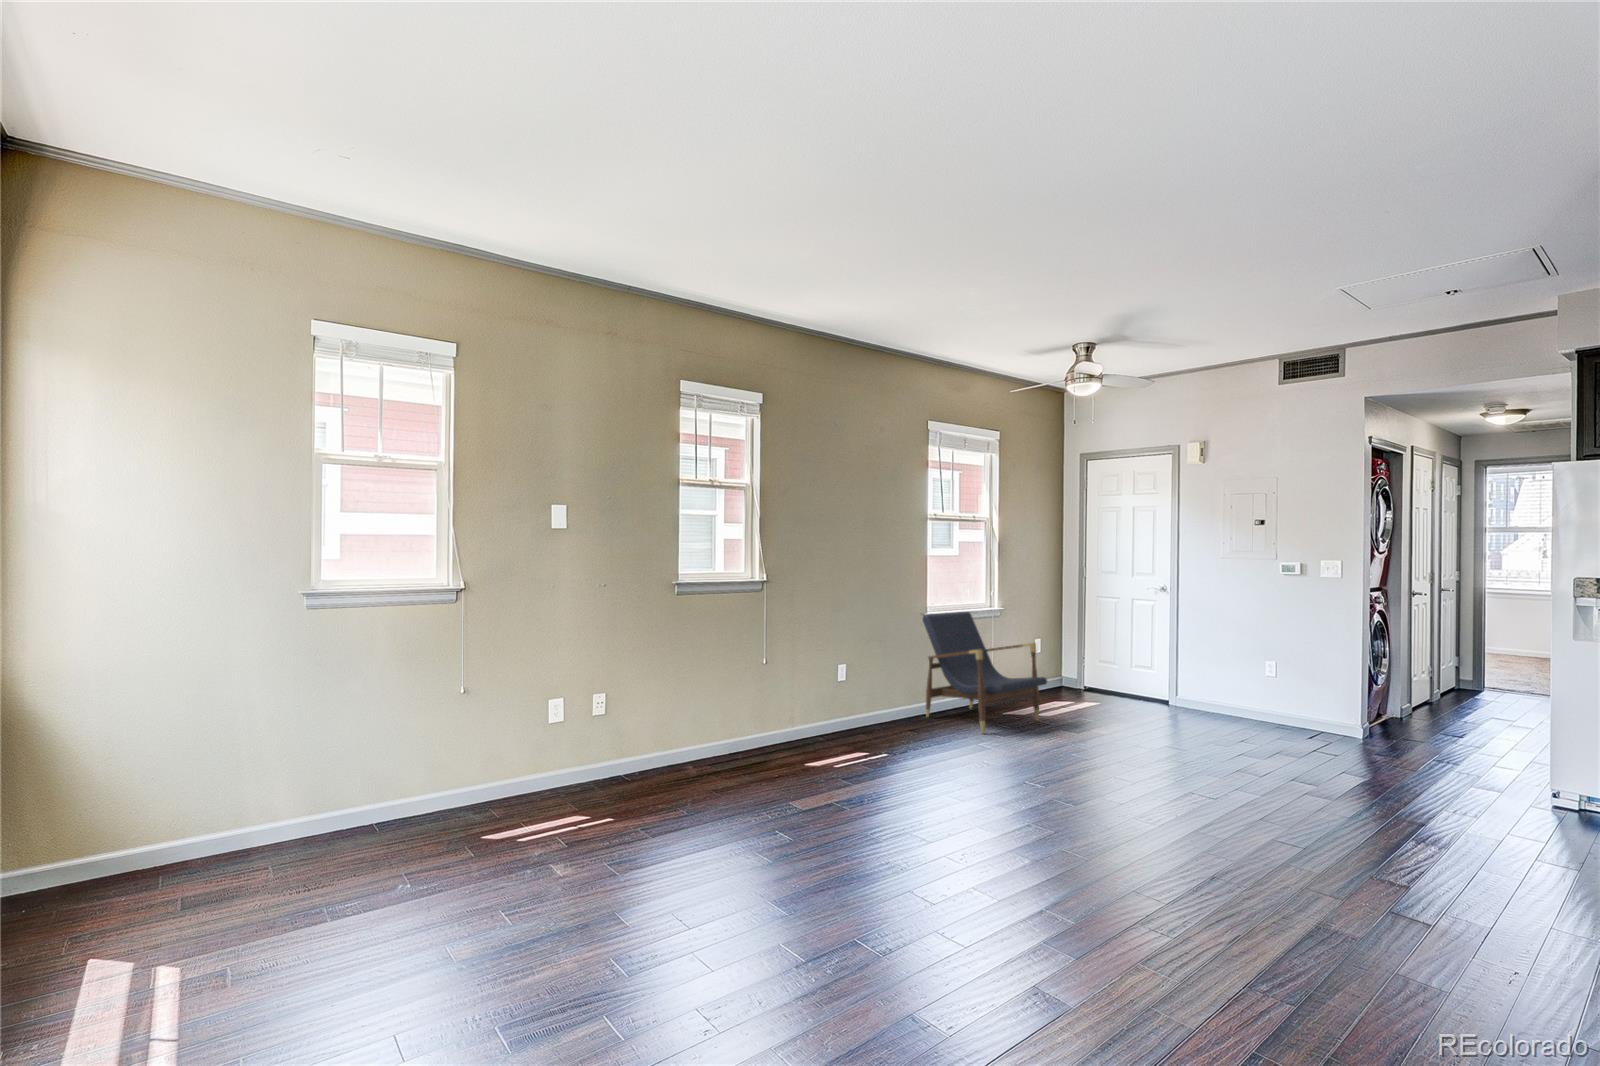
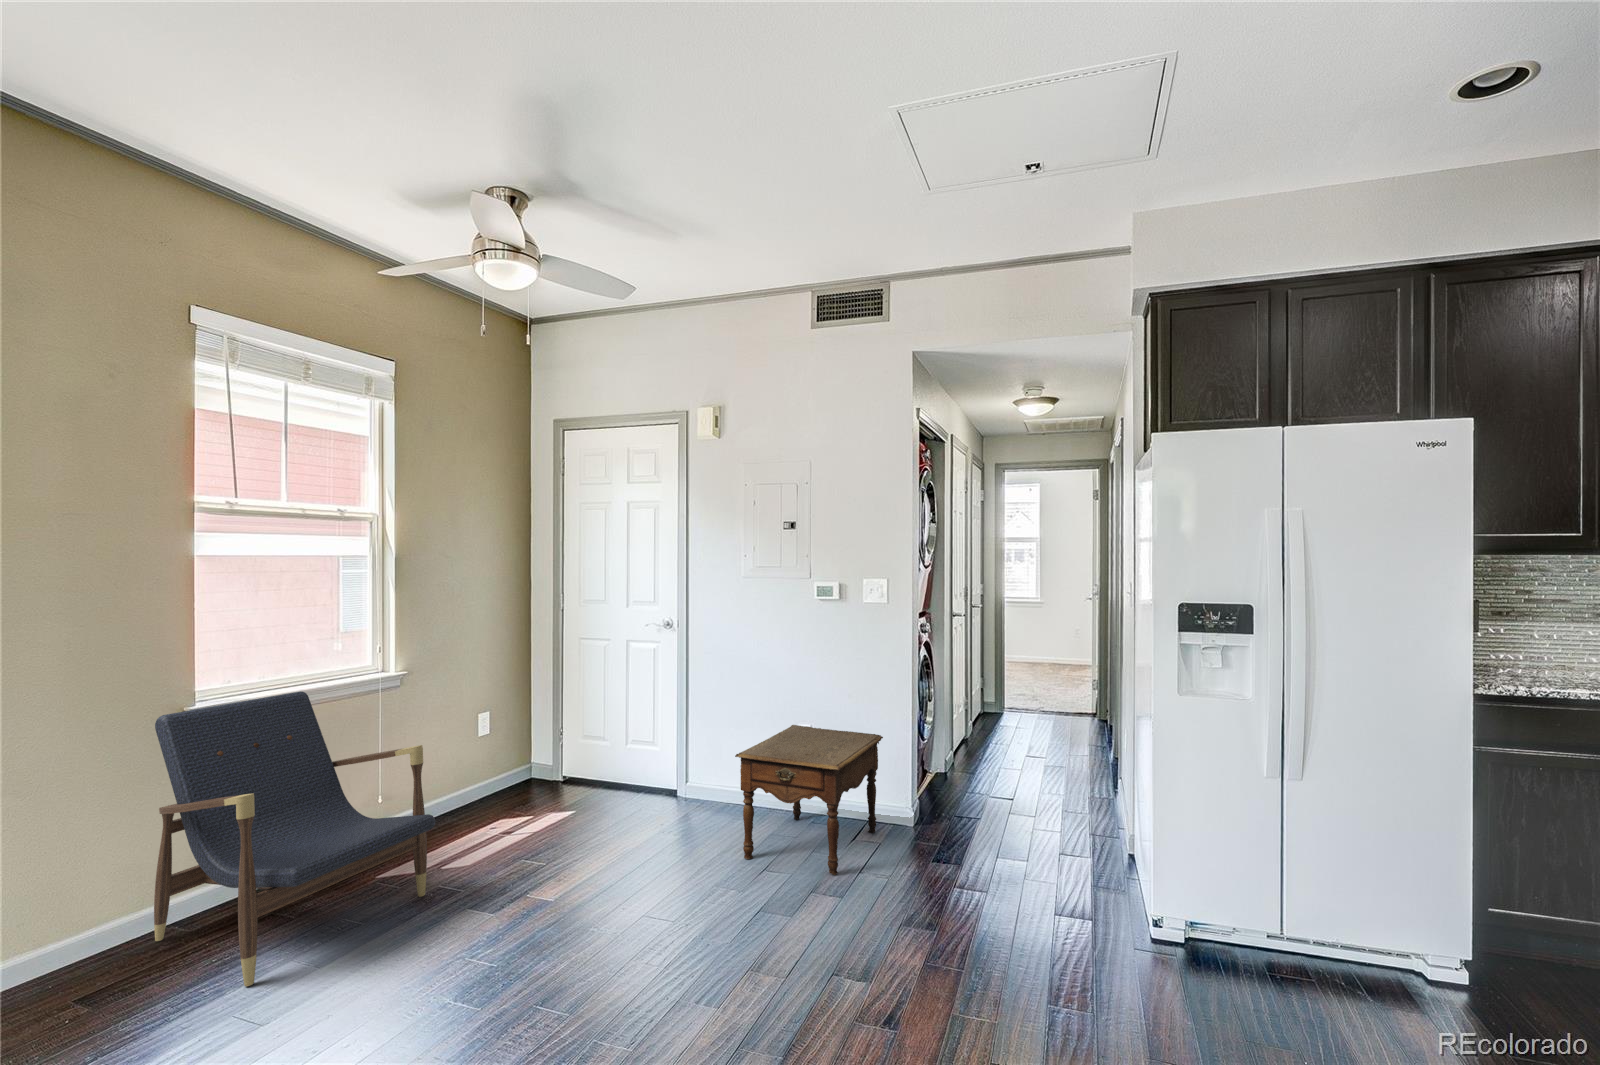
side table: none [1222,660,1335,746] -> present [735,725,883,875]

